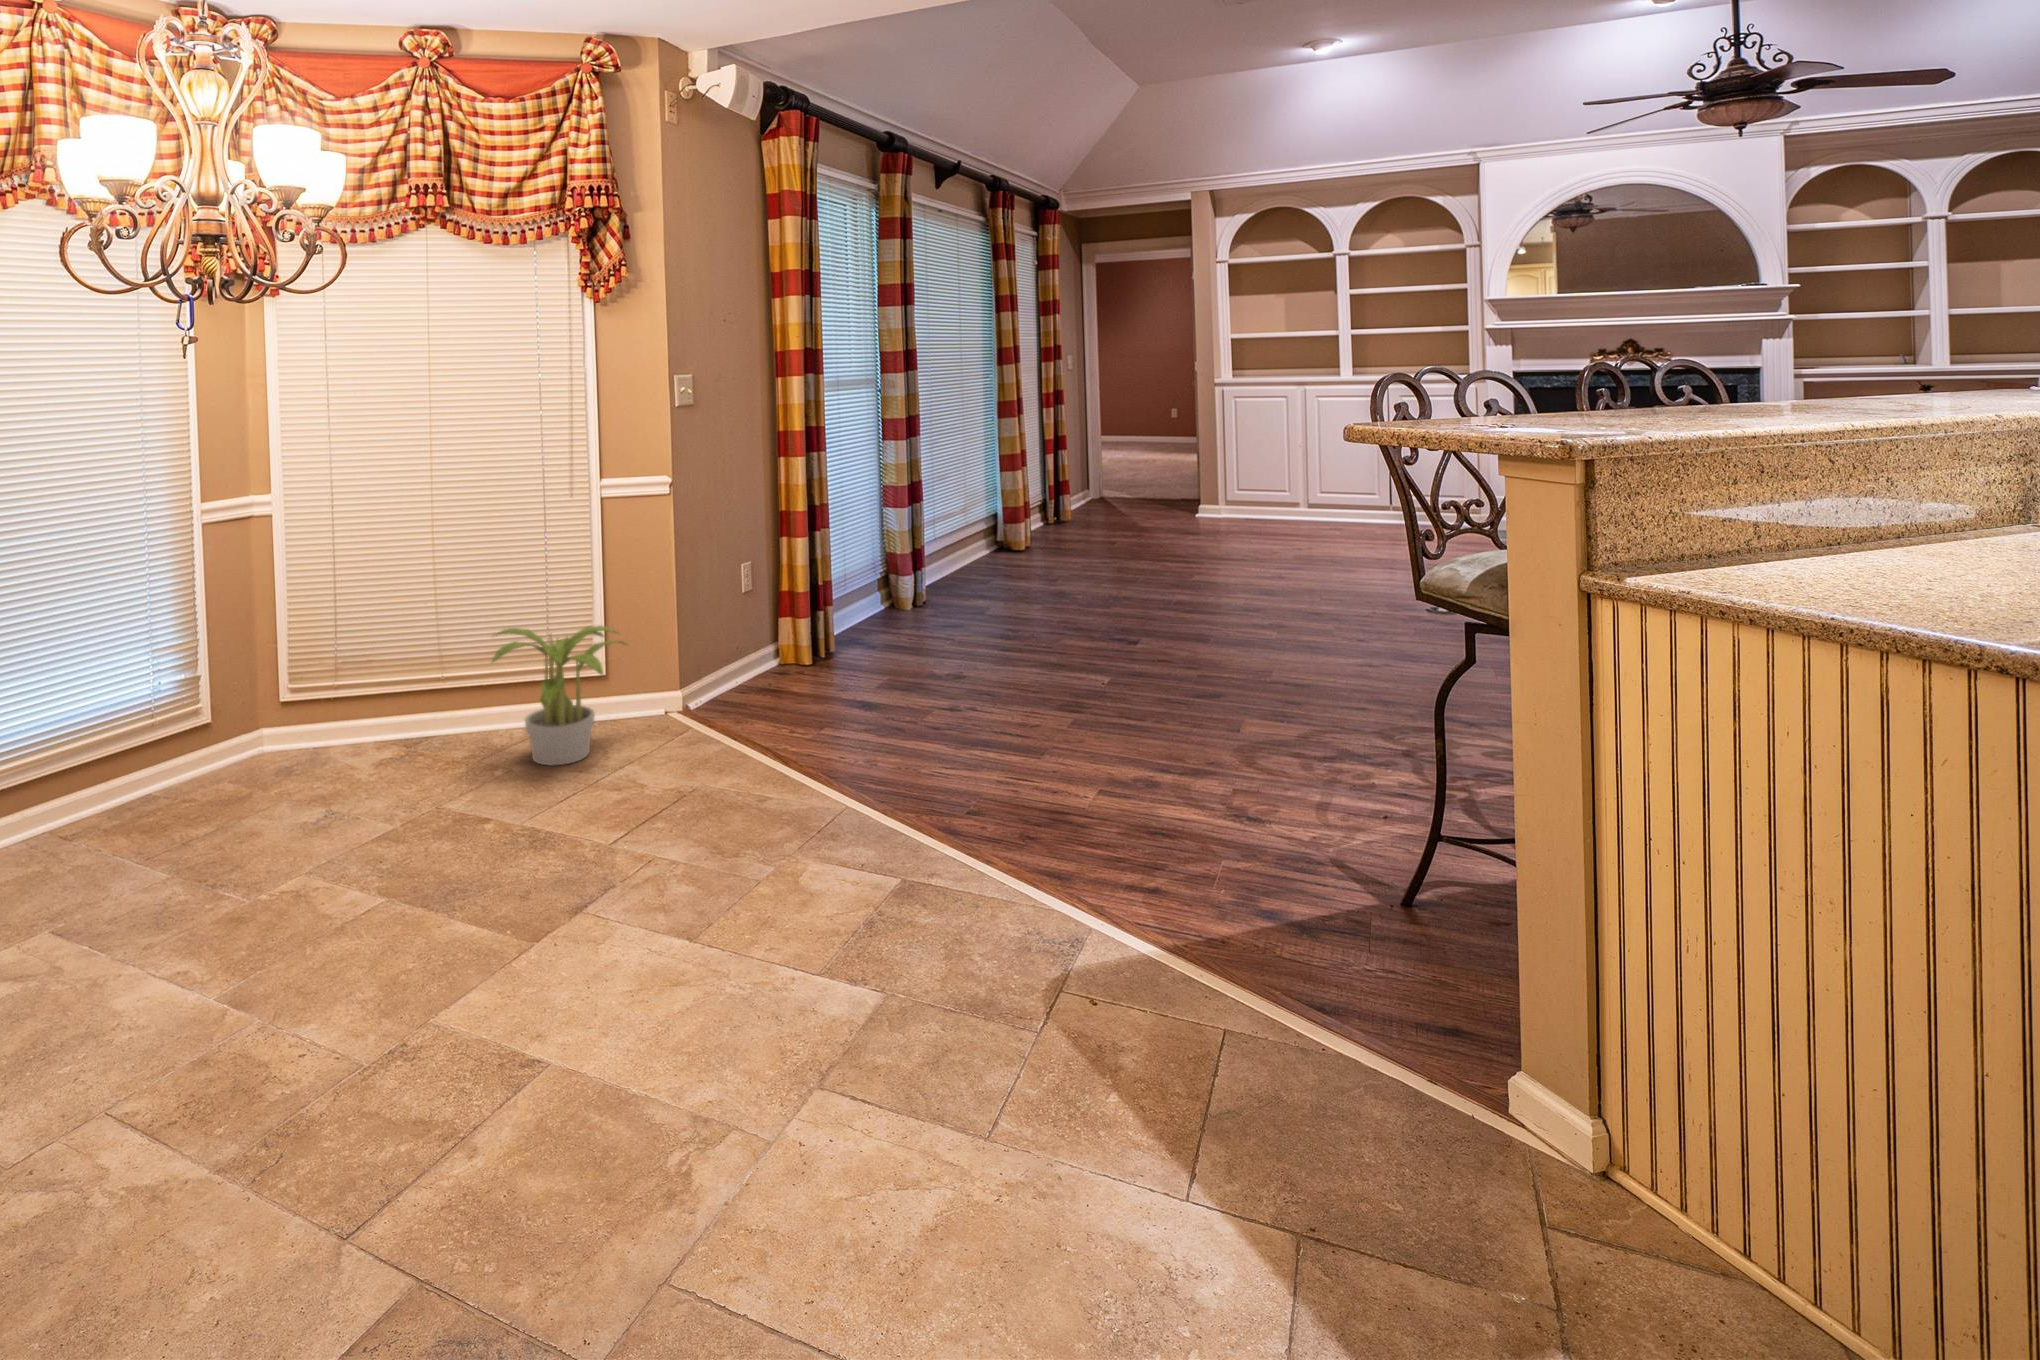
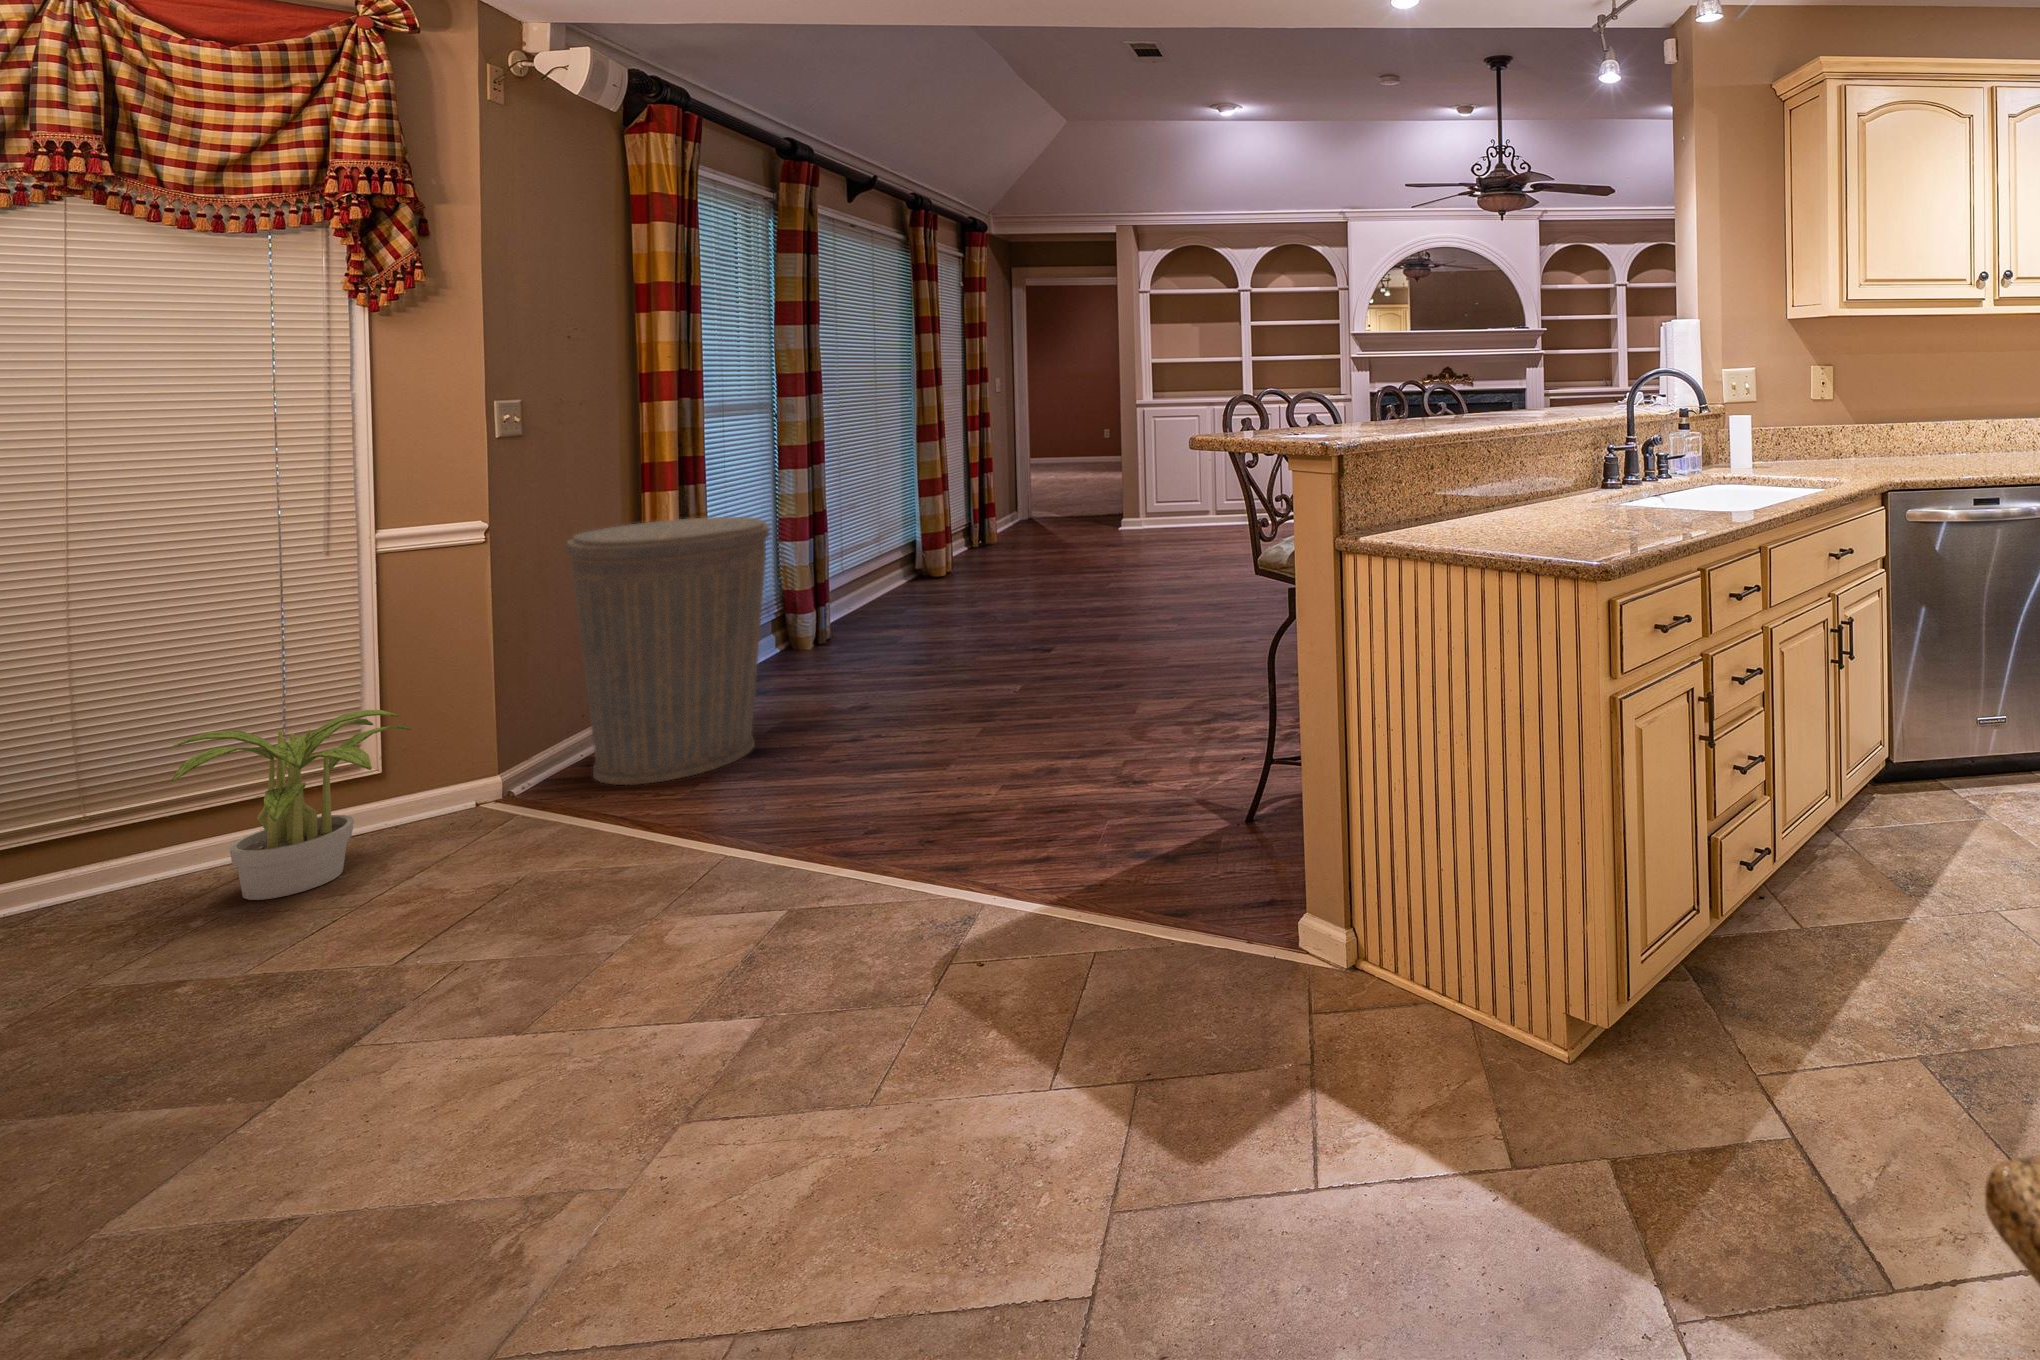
trash can: none [726,483,878,722] -> present [567,517,769,785]

